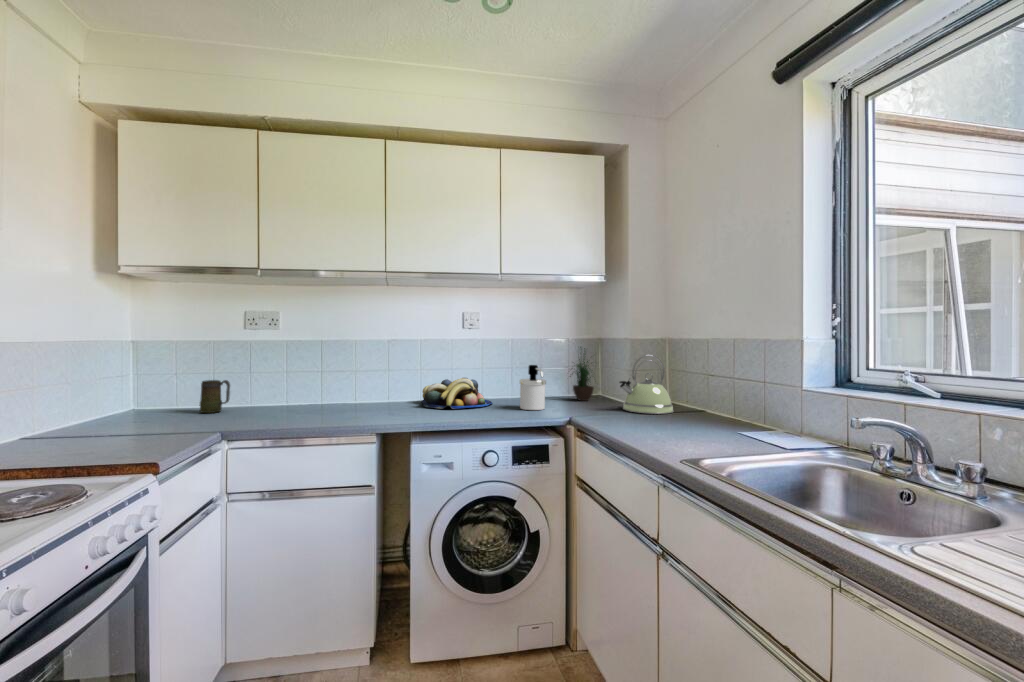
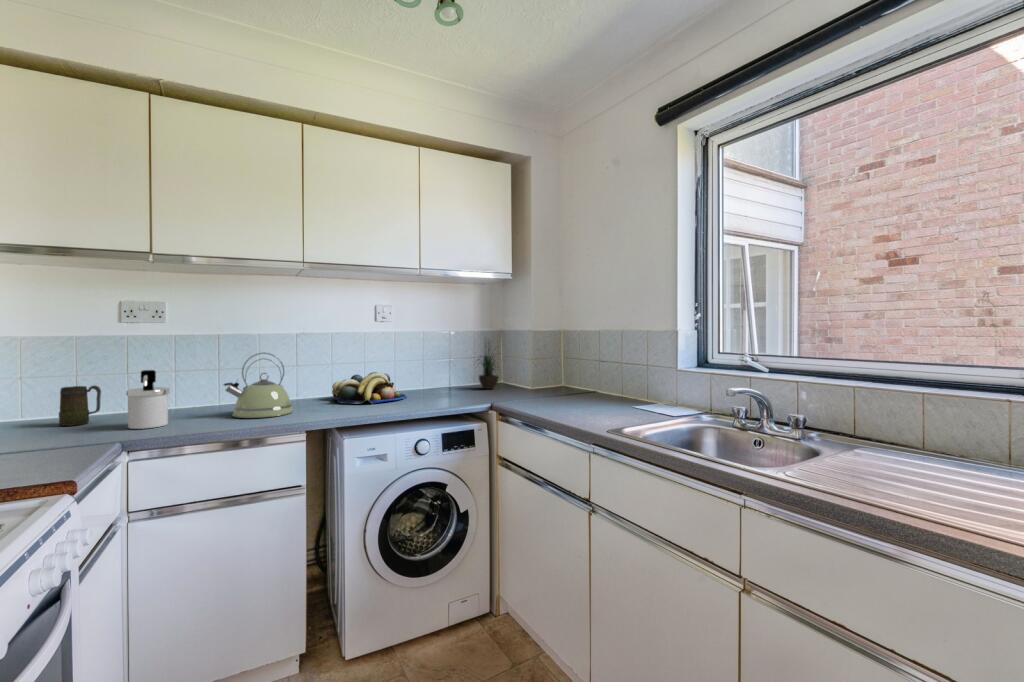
kettle: present [619,355,673,414] -> present [224,353,293,418]
soap dispenser: present [520,365,546,410] -> present [126,370,170,429]

